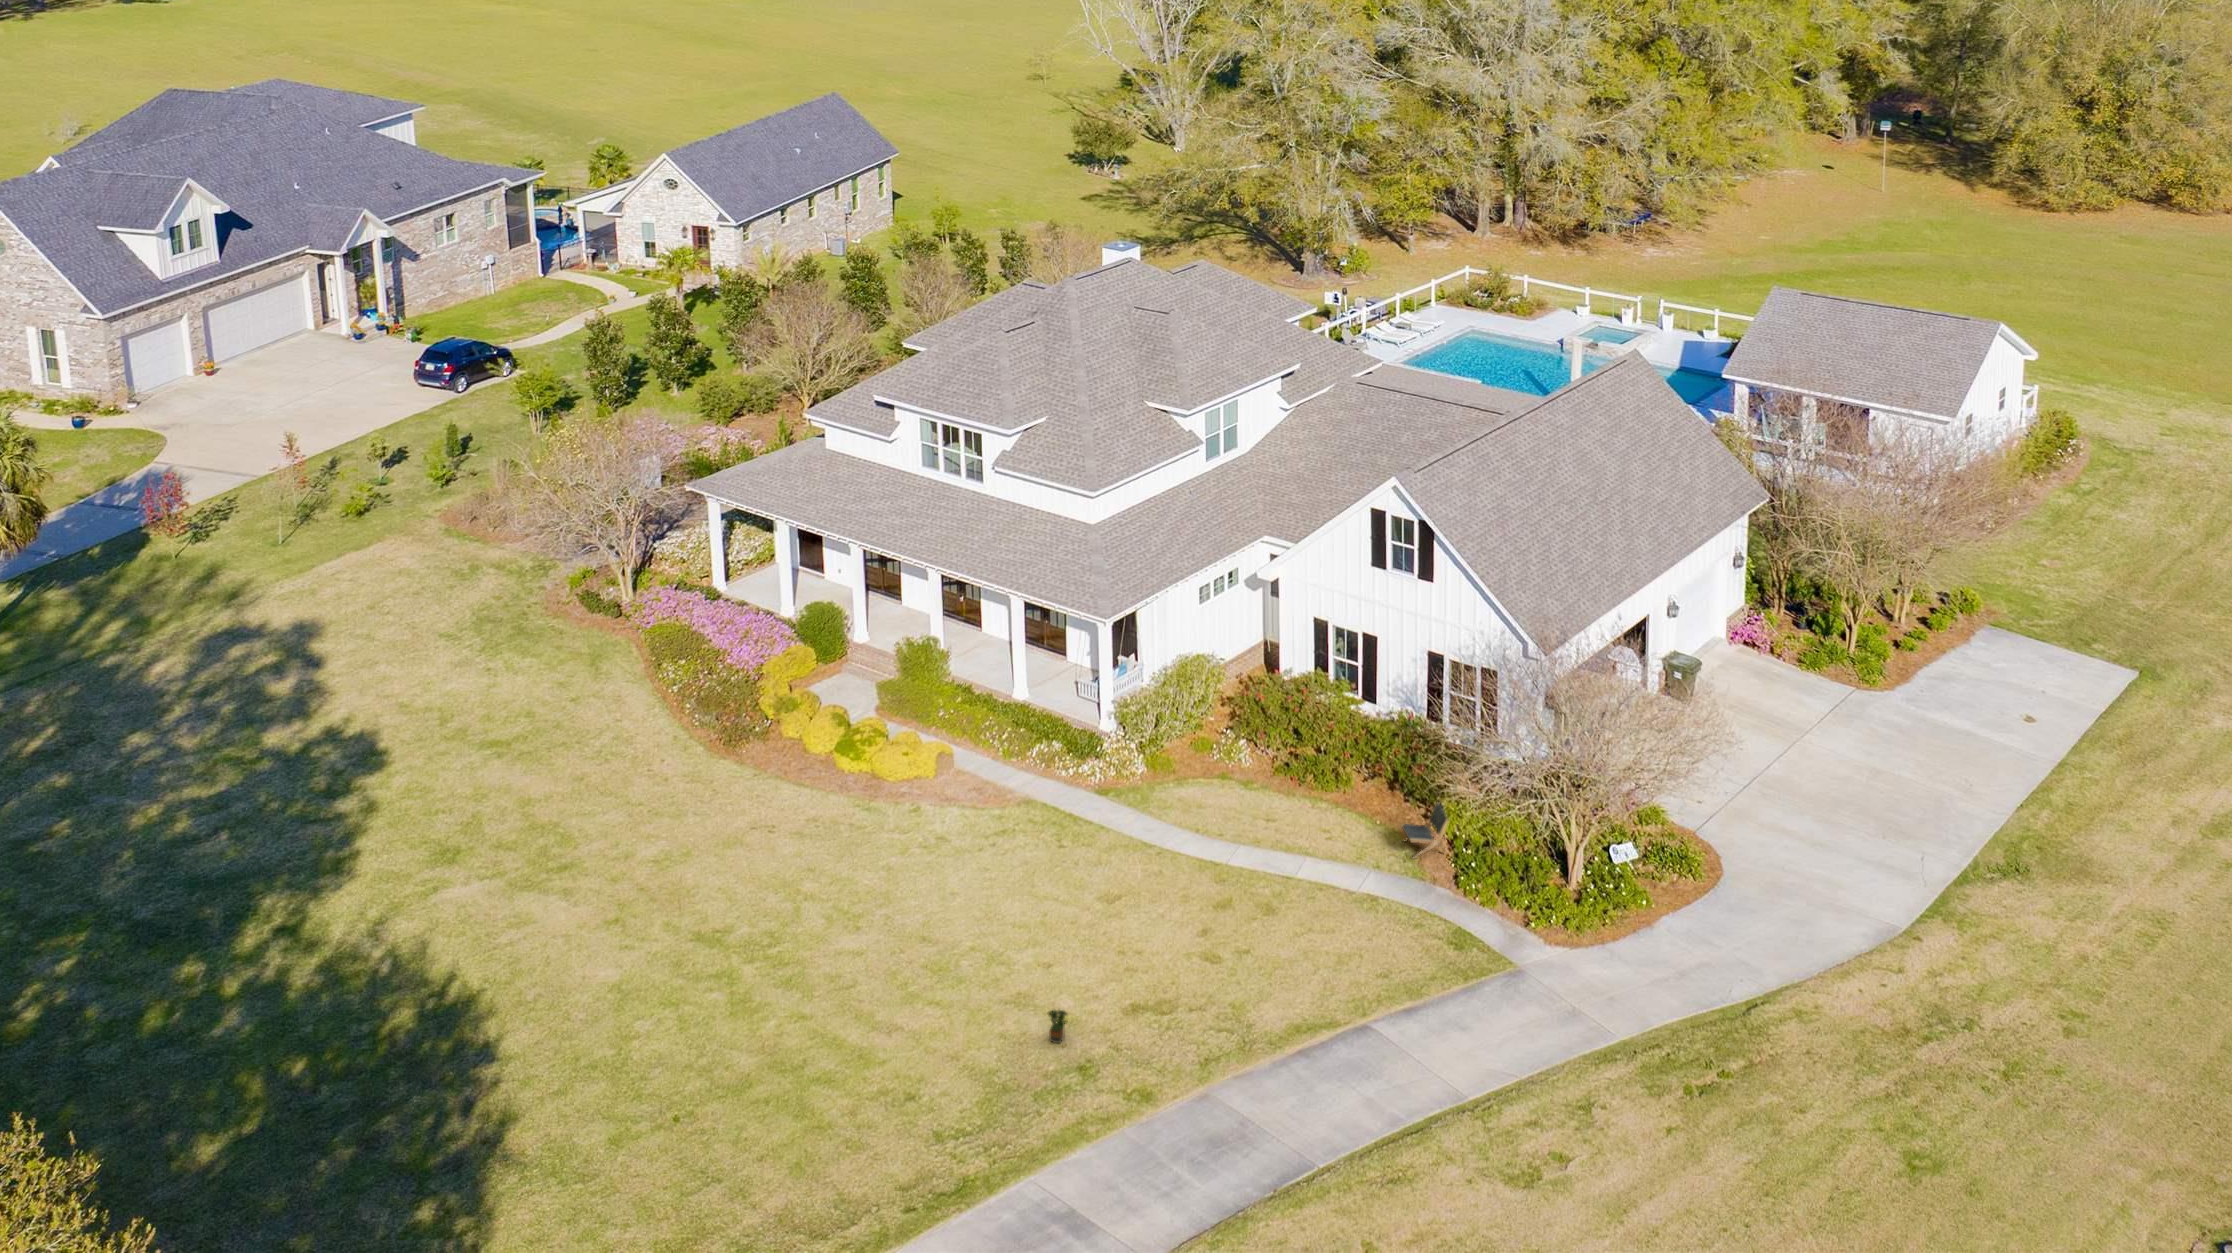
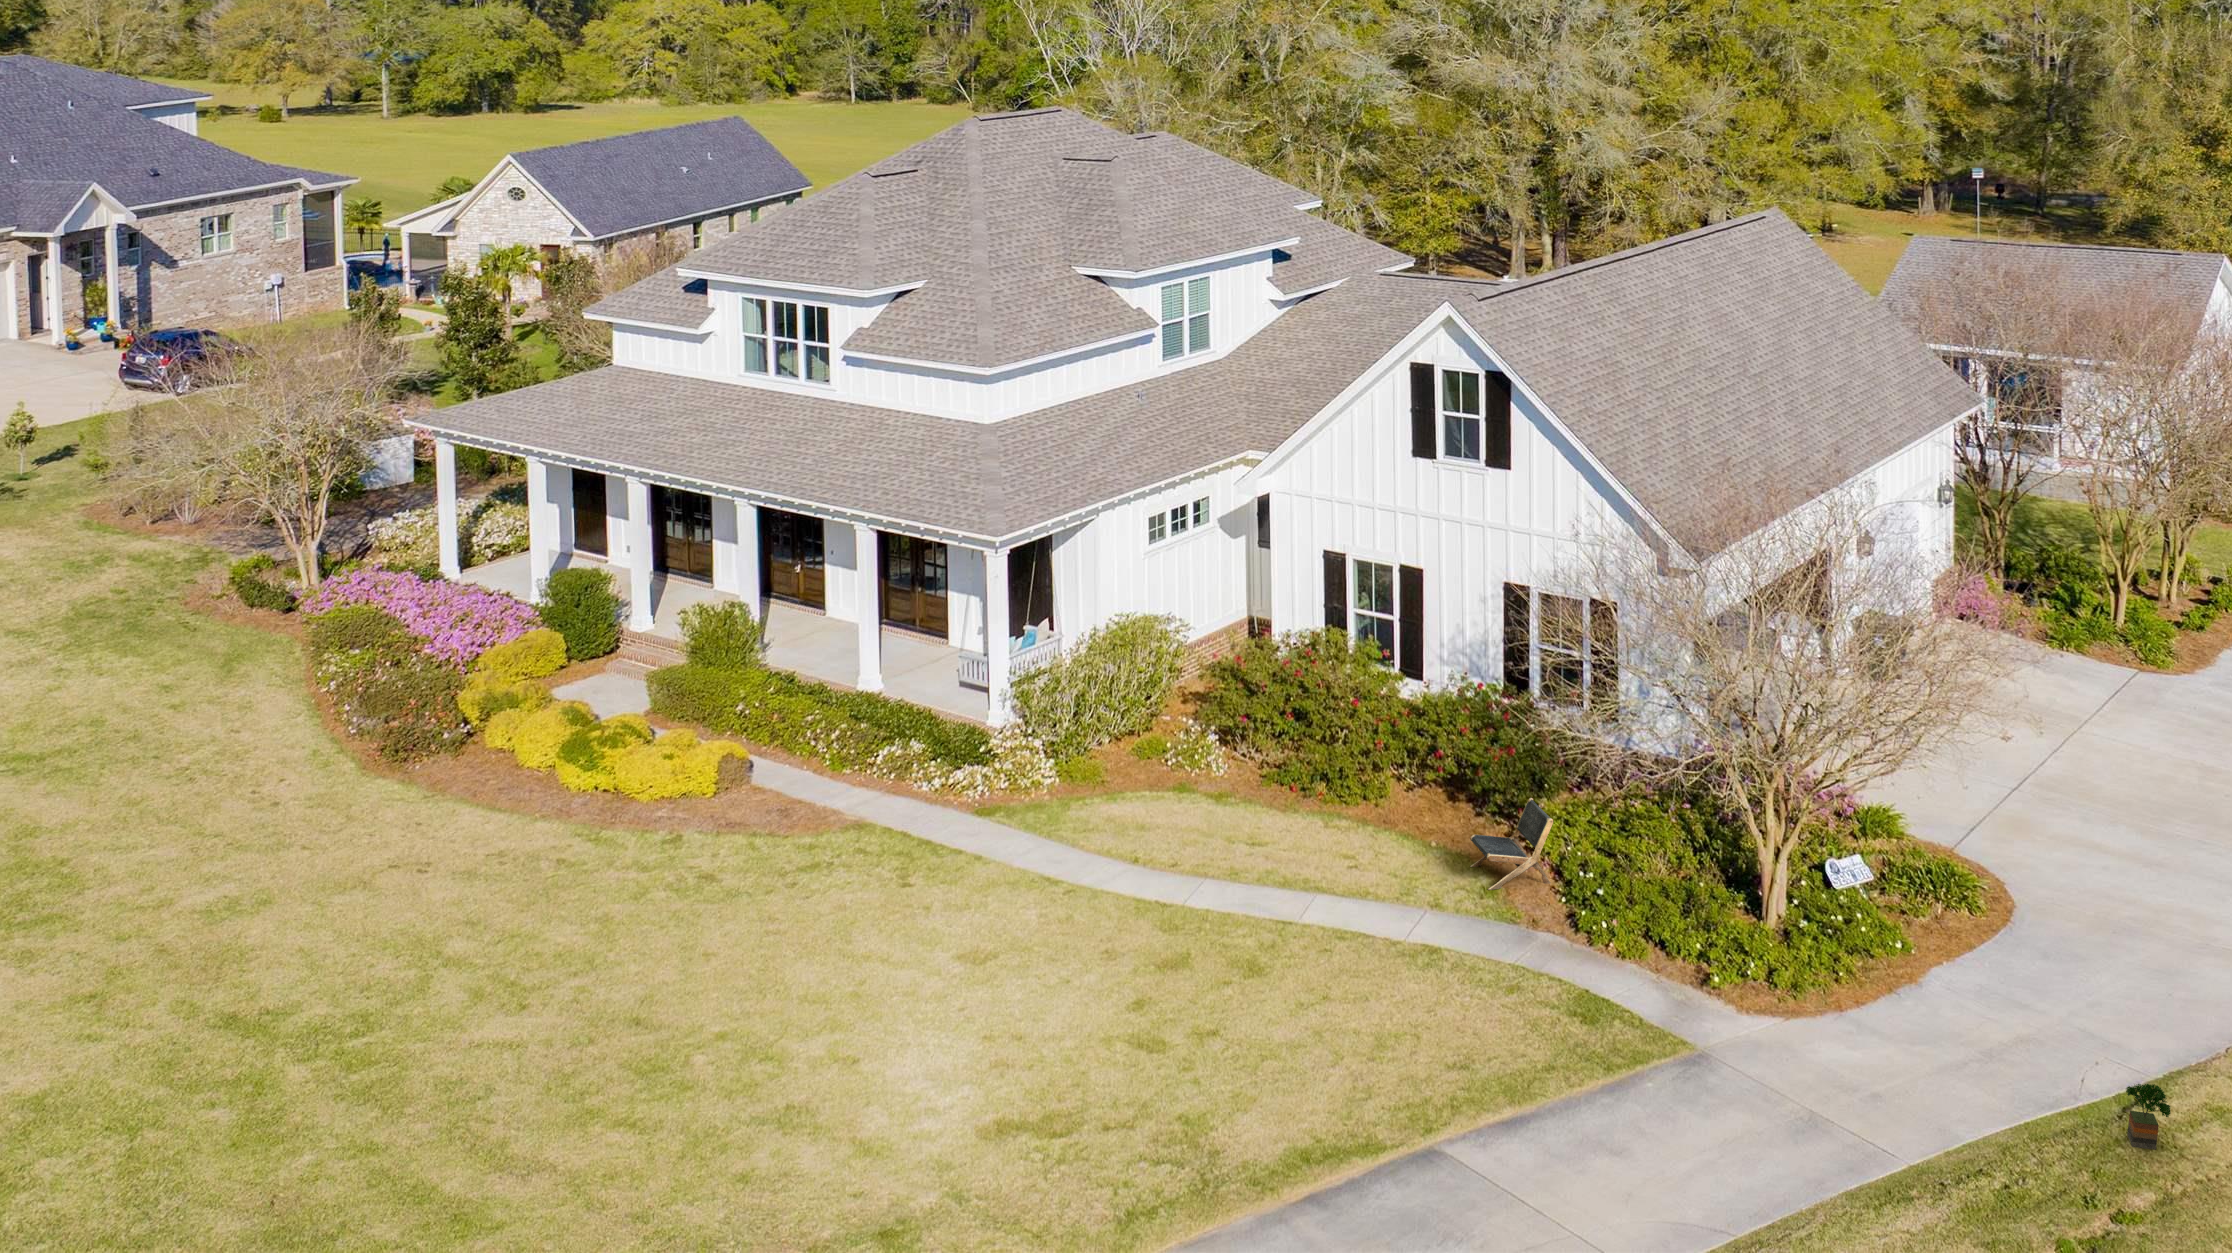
potted tree: present [1047,1010,1068,1043] -> present [2126,1084,2171,1150]

